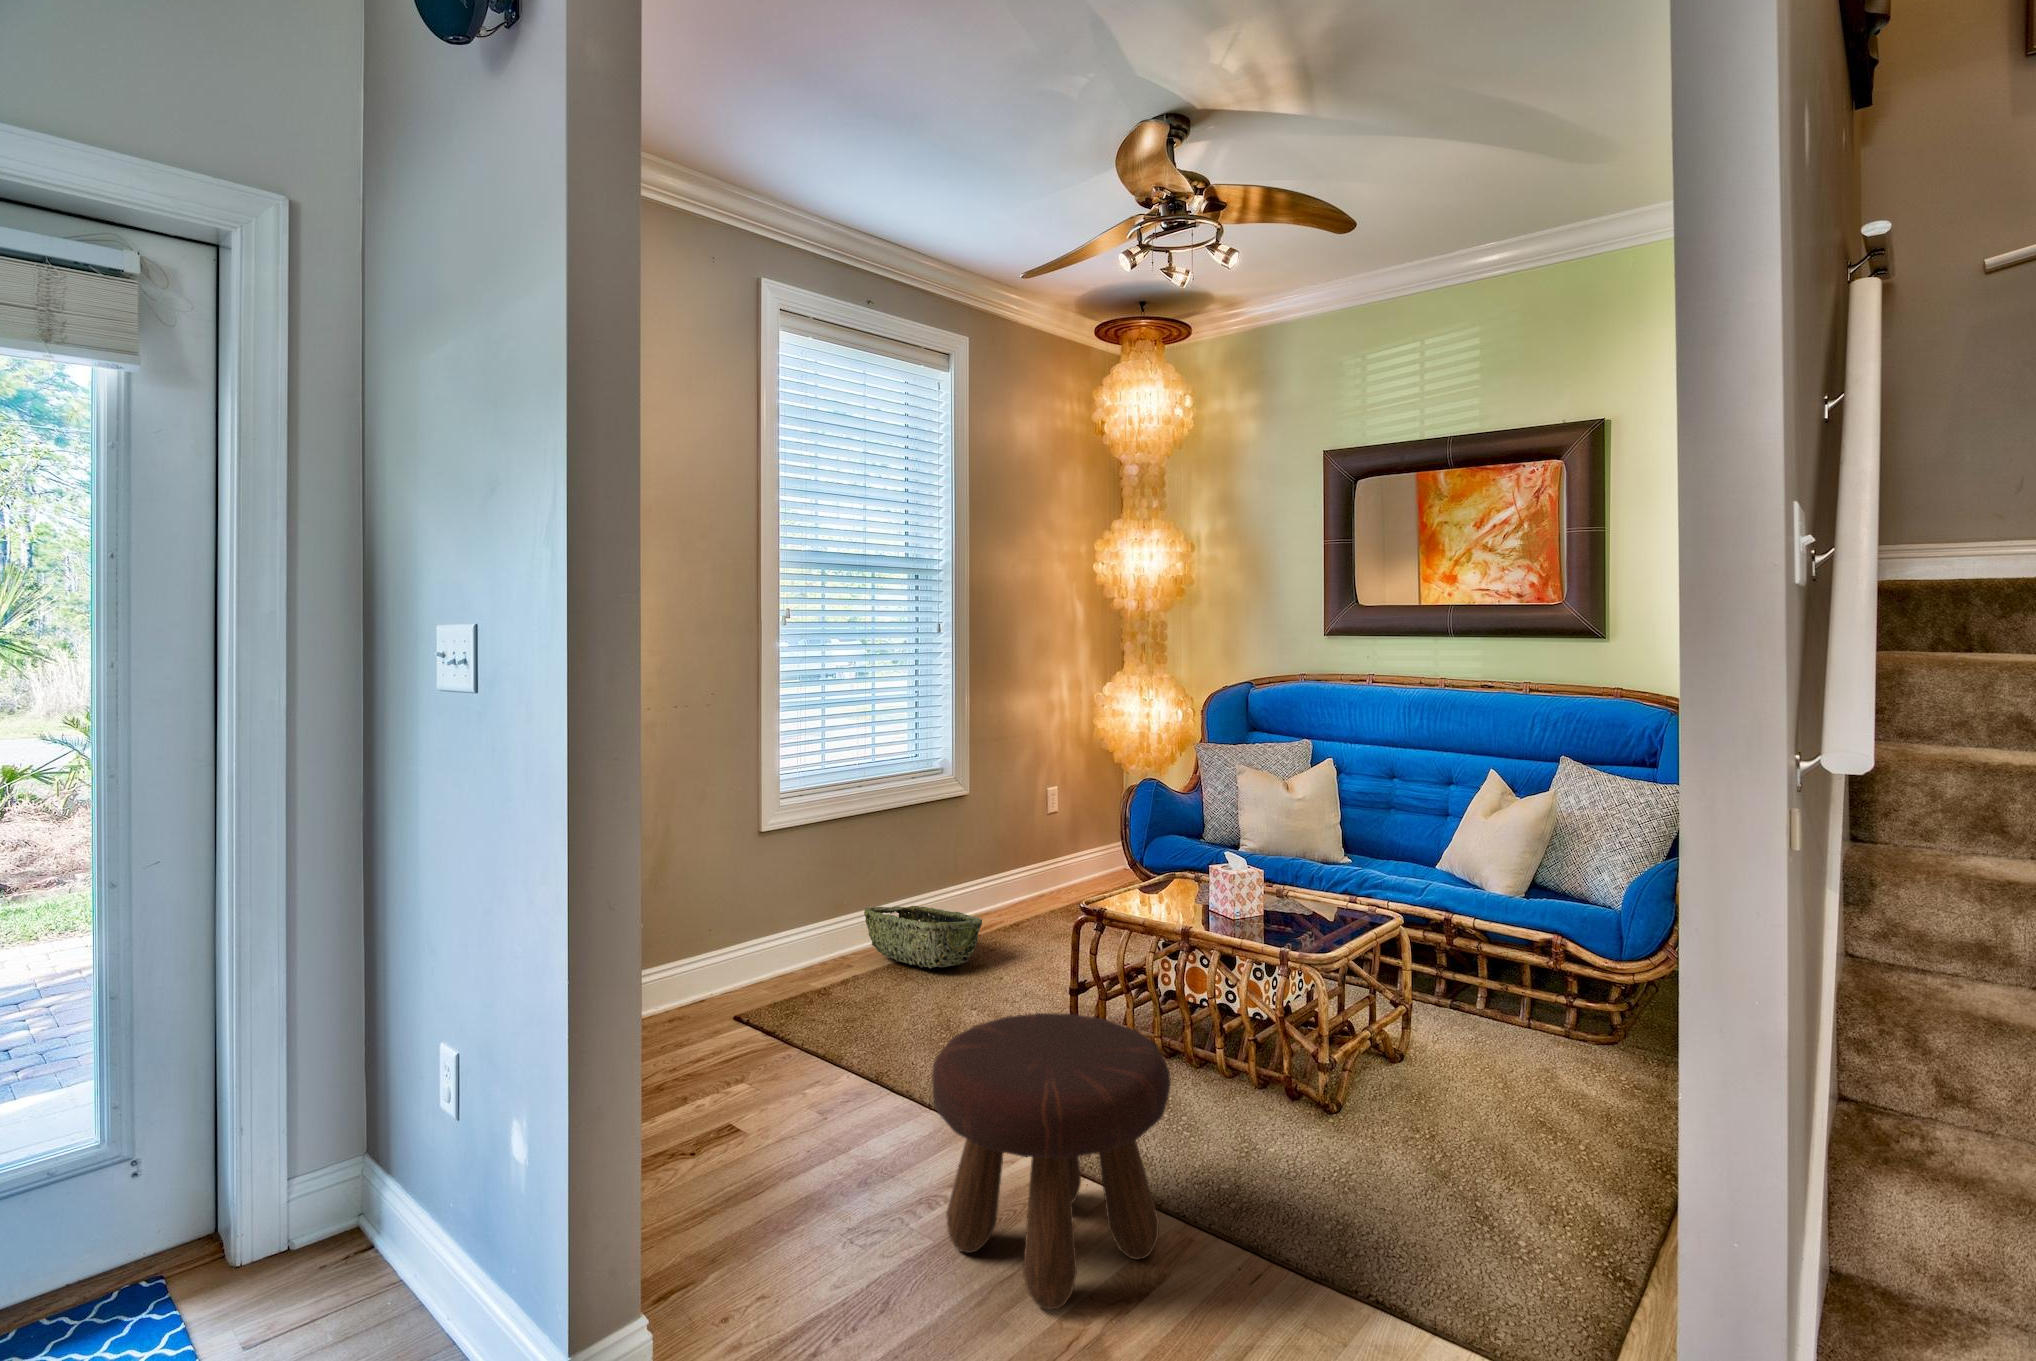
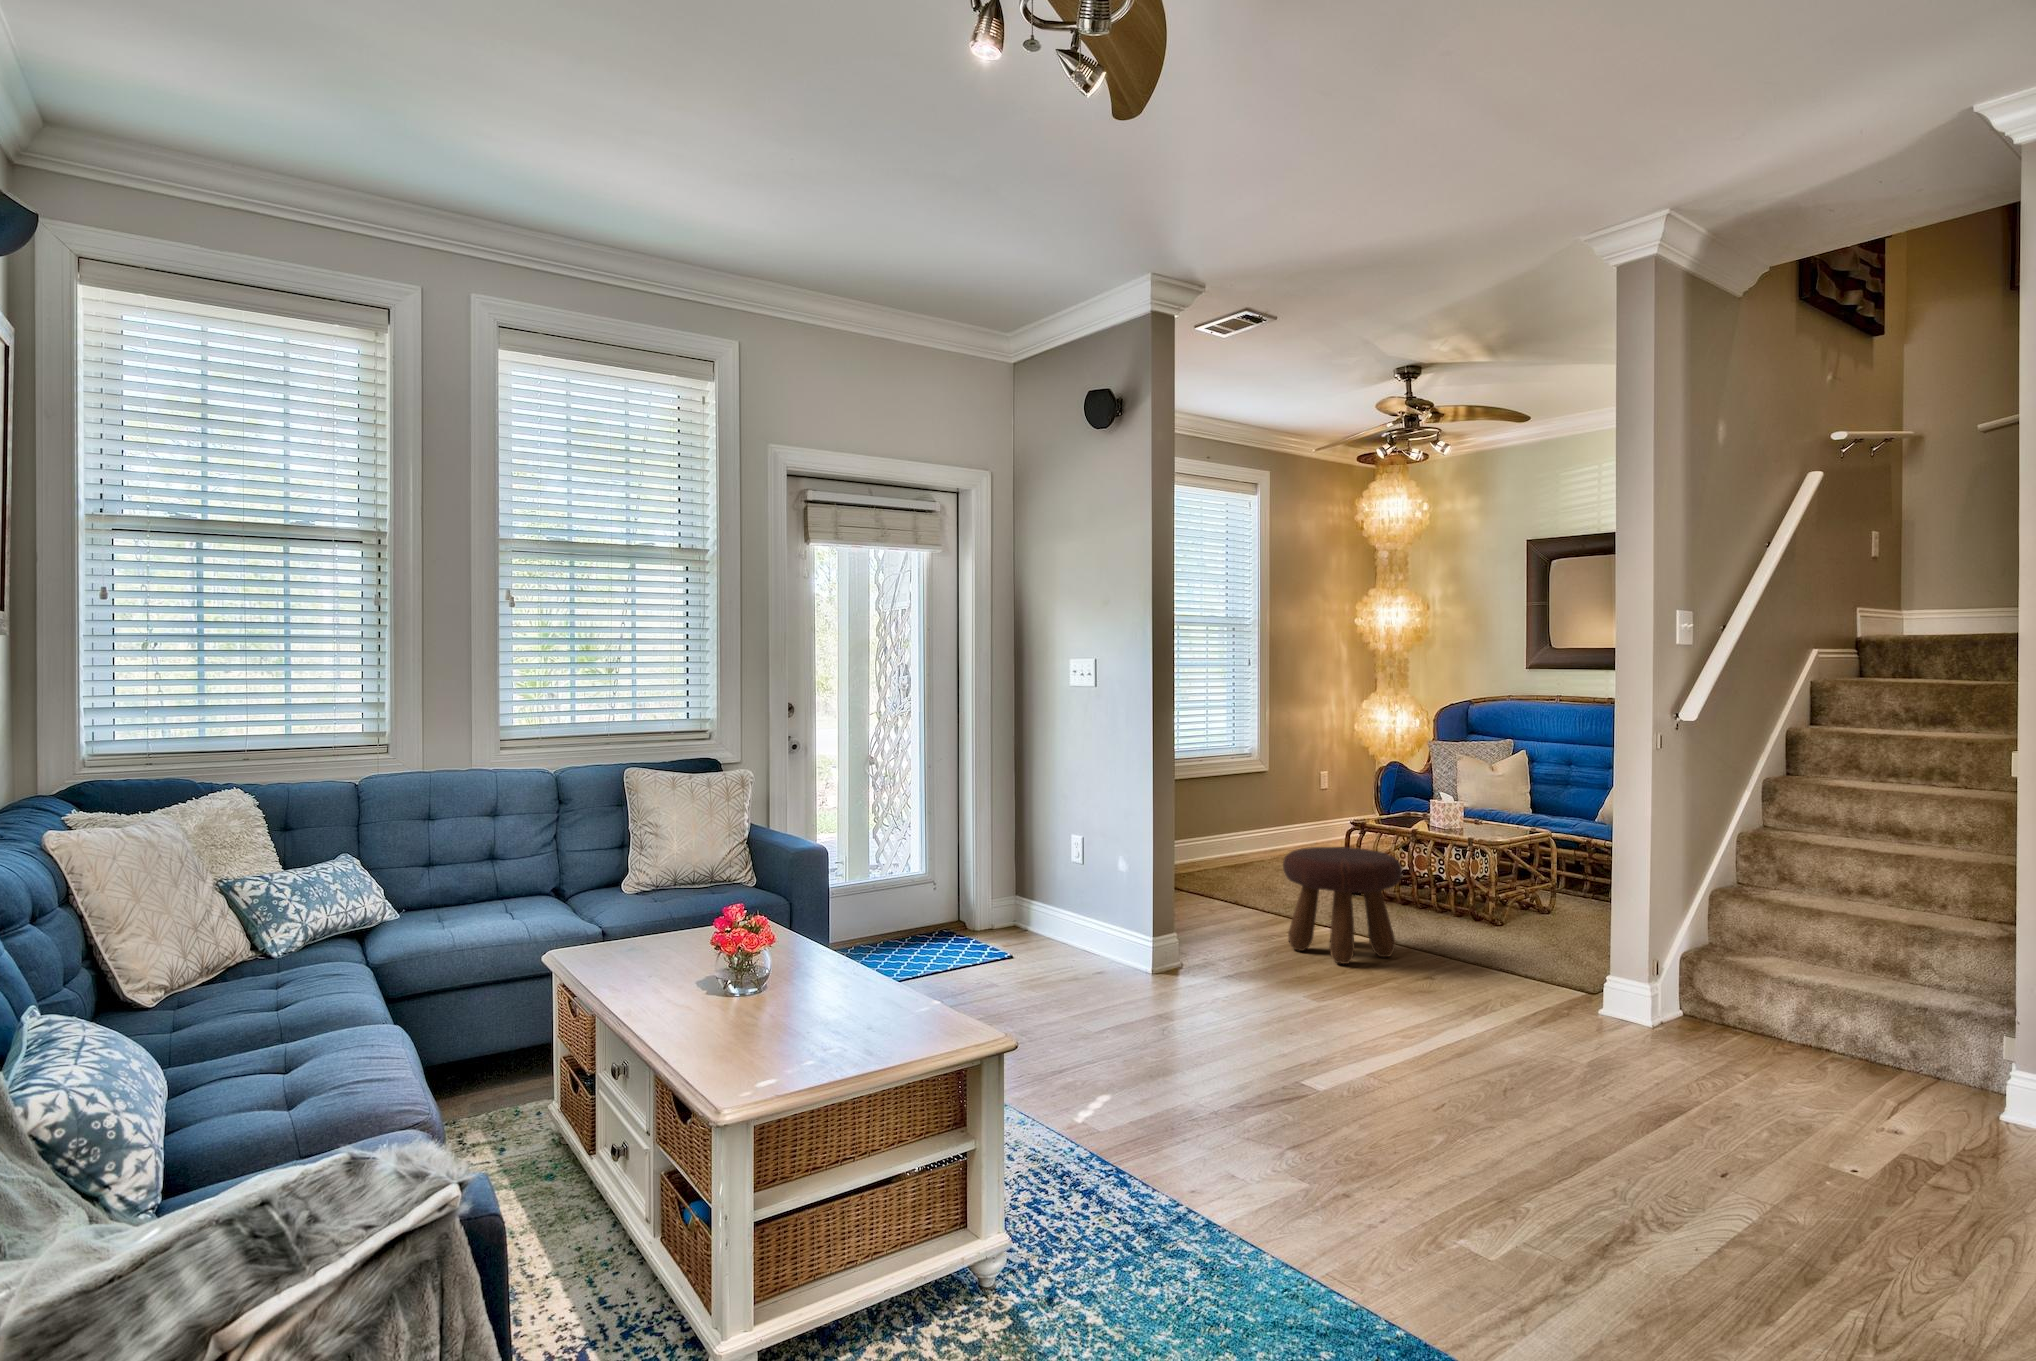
woven basket: present [864,906,982,968] -> none [1205,833,1282,872]

